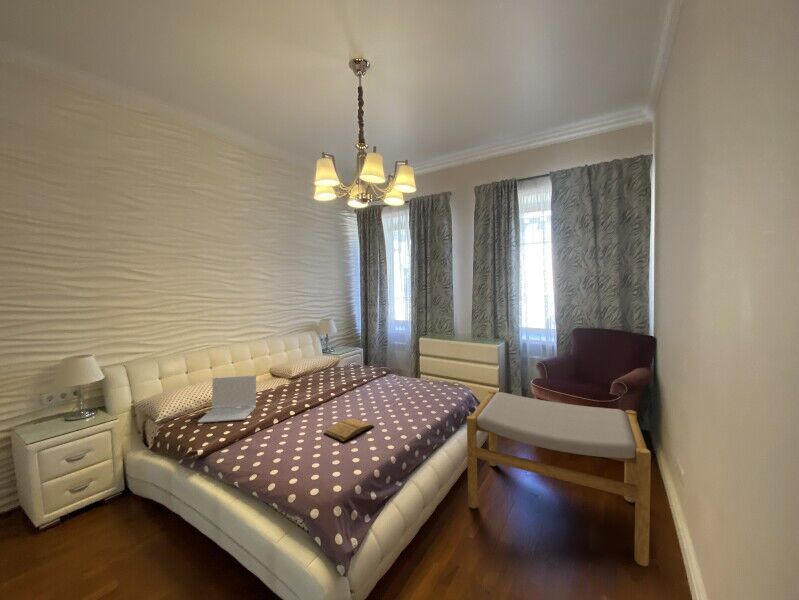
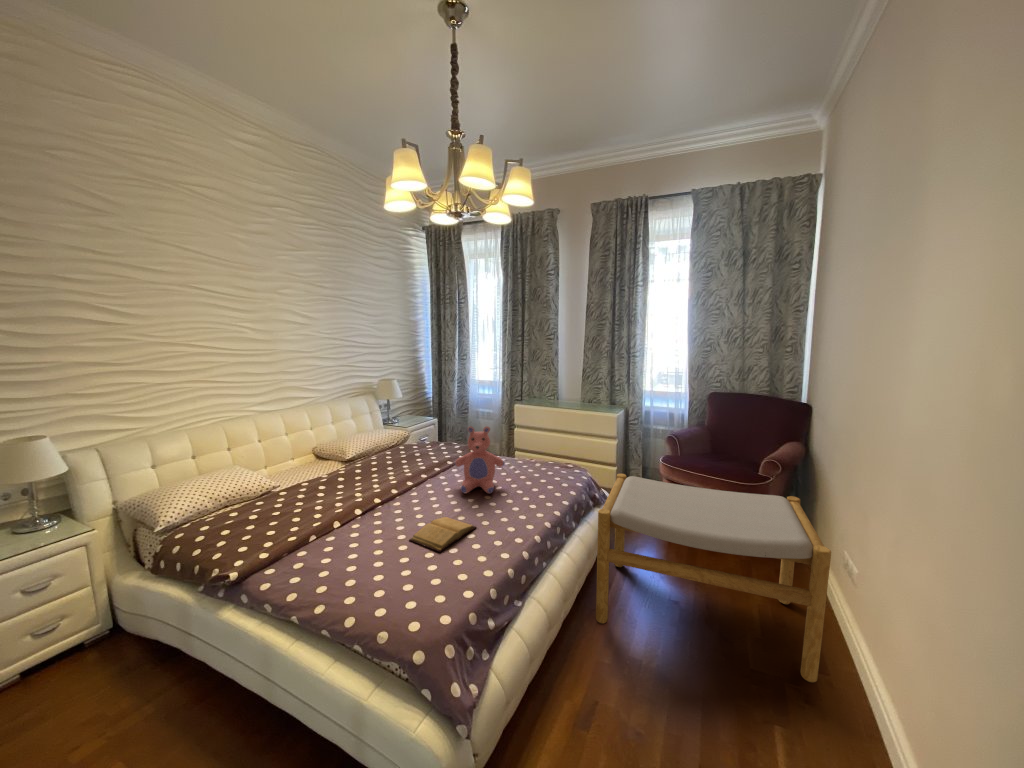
teddy bear: none [365,352,402,403] -> present [455,426,504,493]
laptop: present [198,376,256,423] -> none [221,462,304,530]

